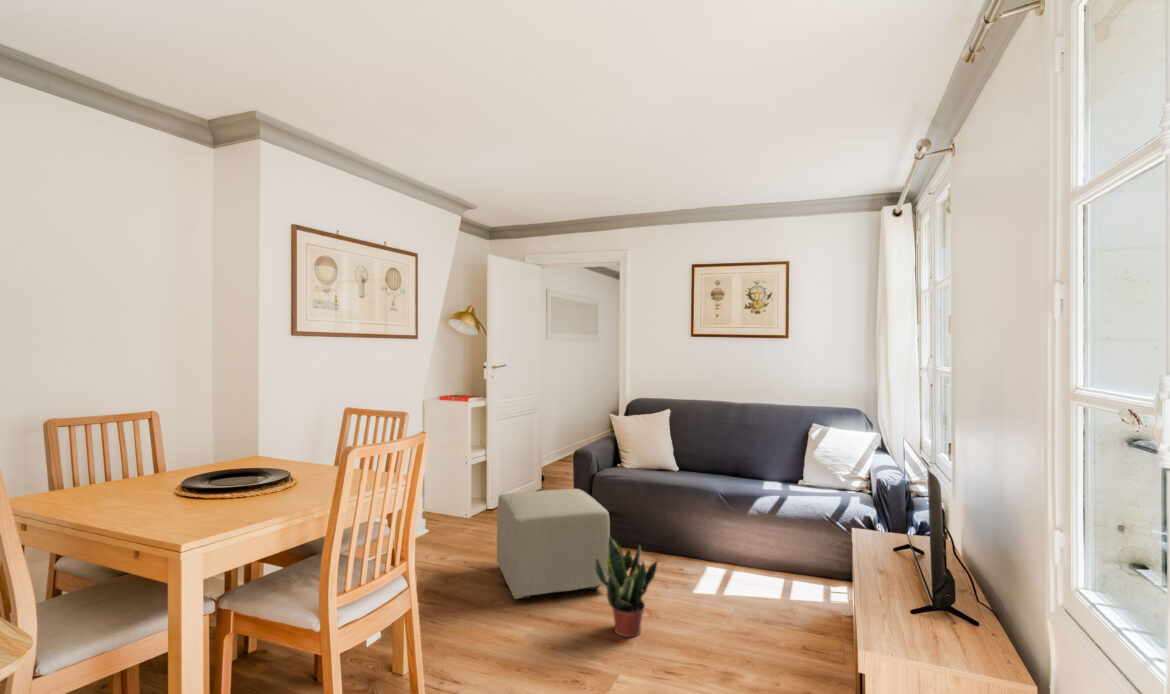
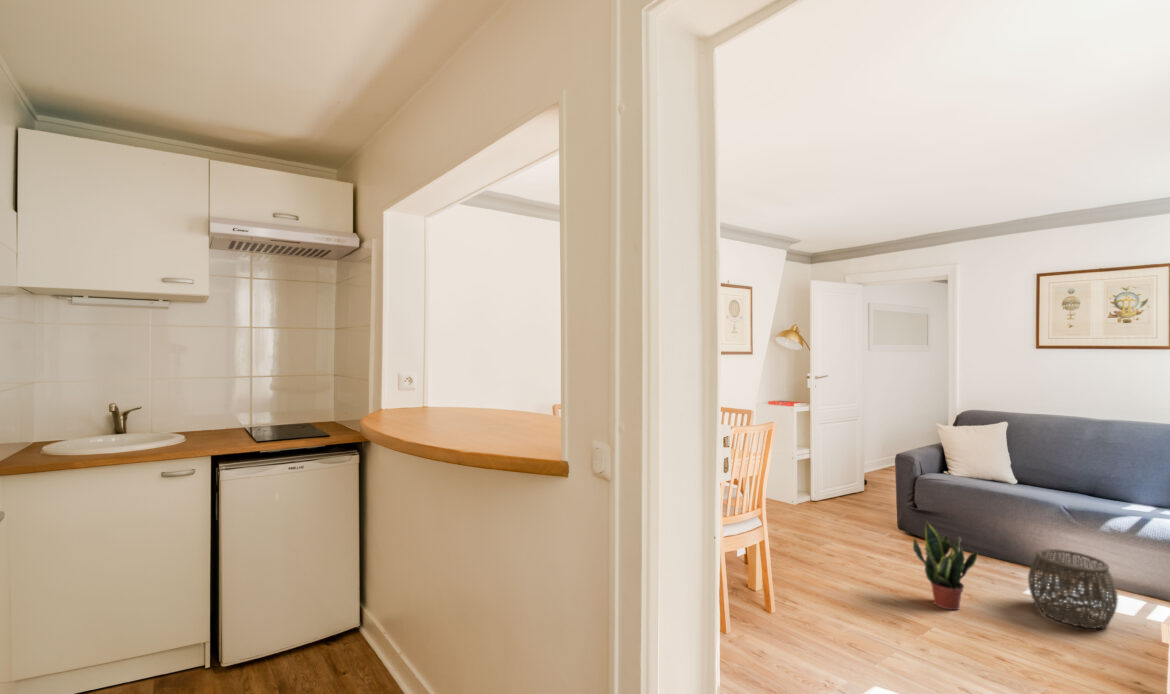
ottoman: present [497,489,610,599] -> none [823,482,931,572]
woven basket: none [699,541,772,624] -> present [1028,549,1118,628]

